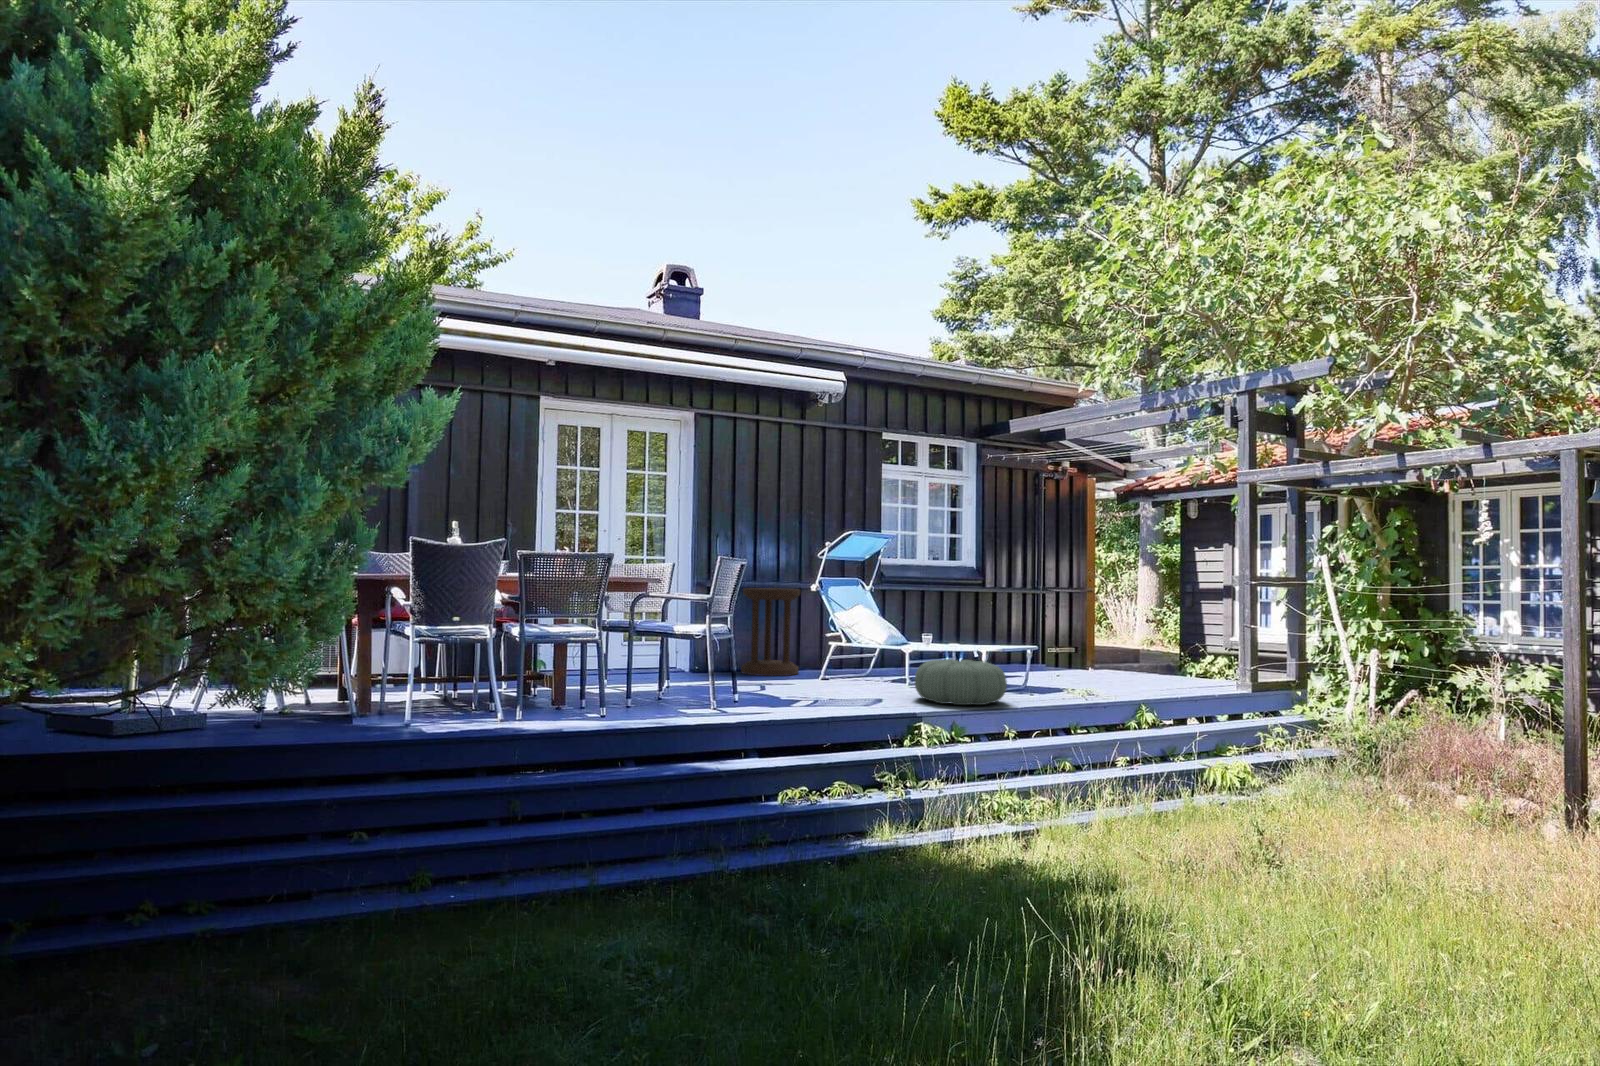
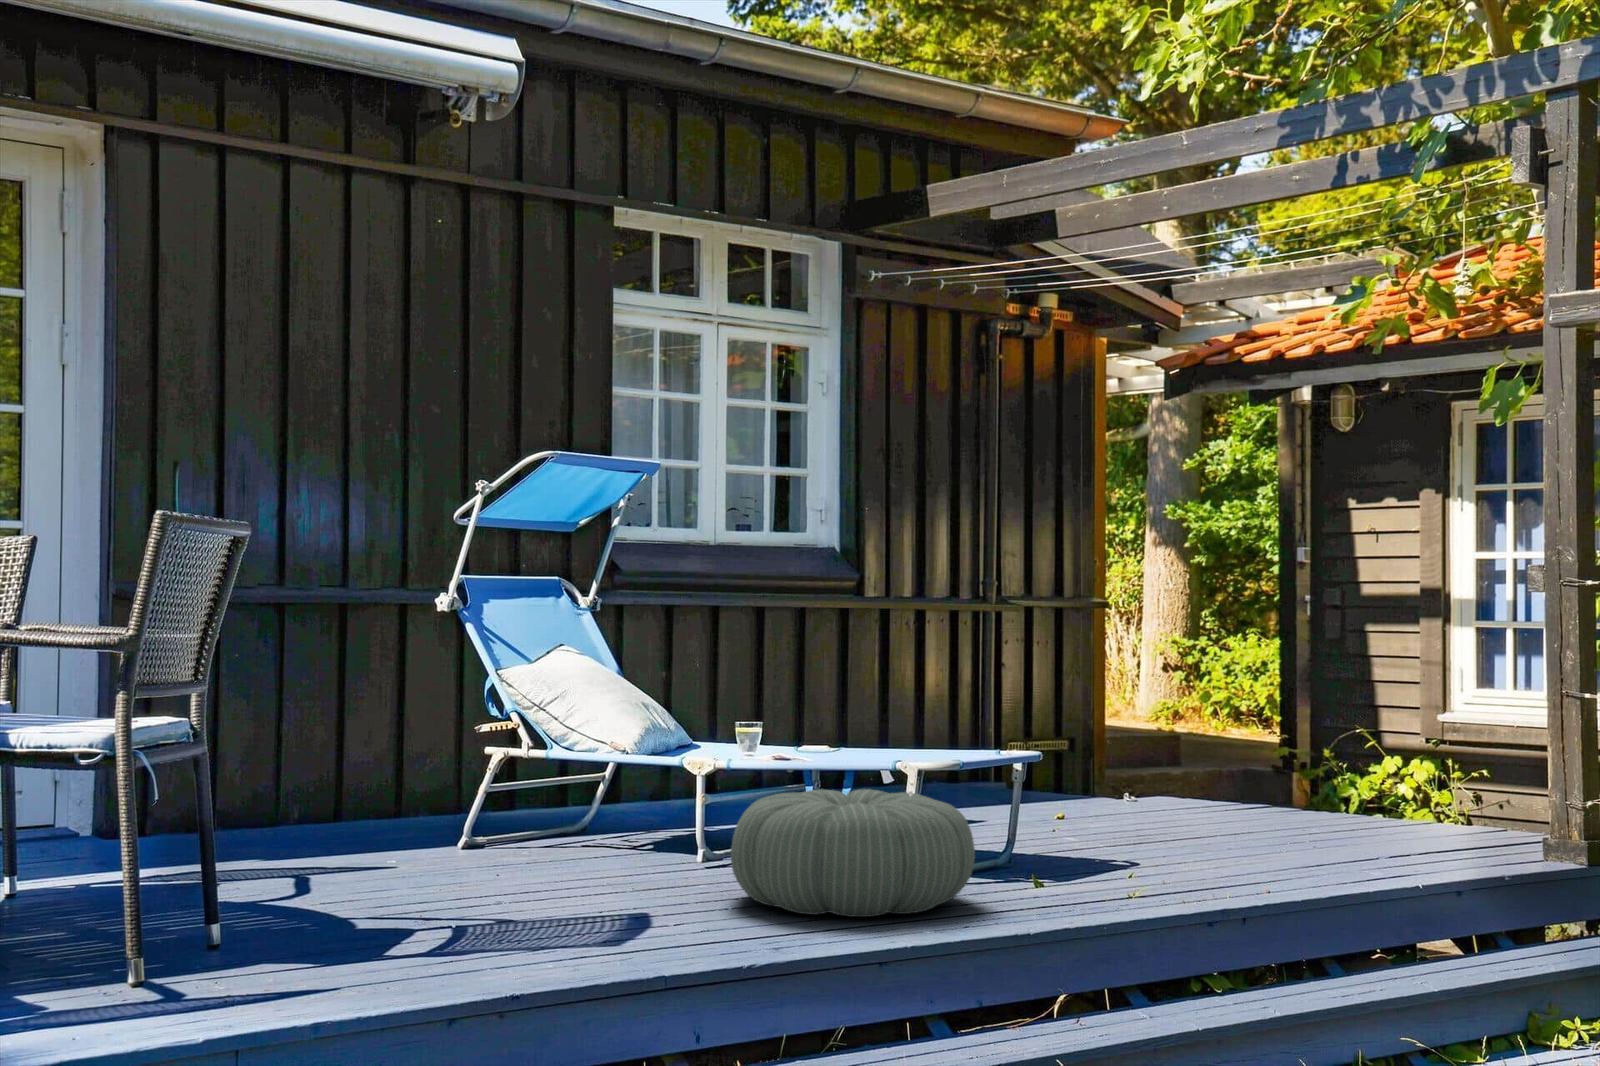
side table: present [741,588,800,676] -> none [241,608,405,847]

